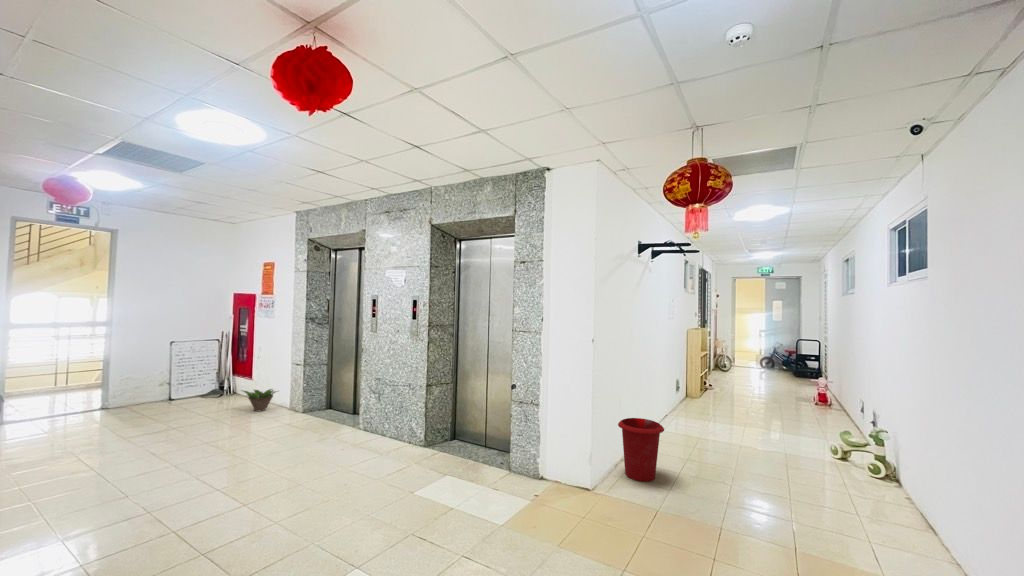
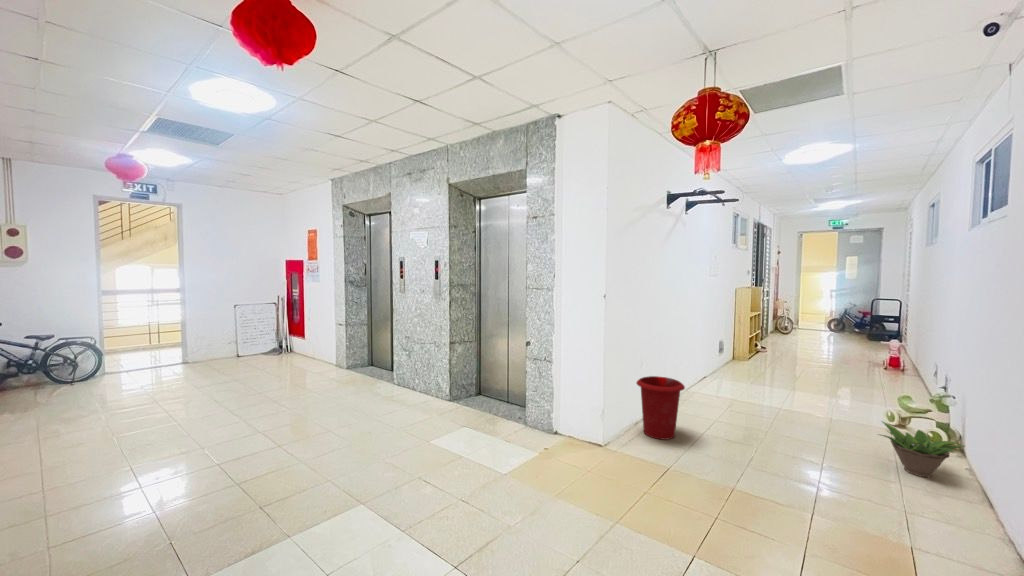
decorative plant: present [243,389,275,411] -> present [882,422,964,477]

